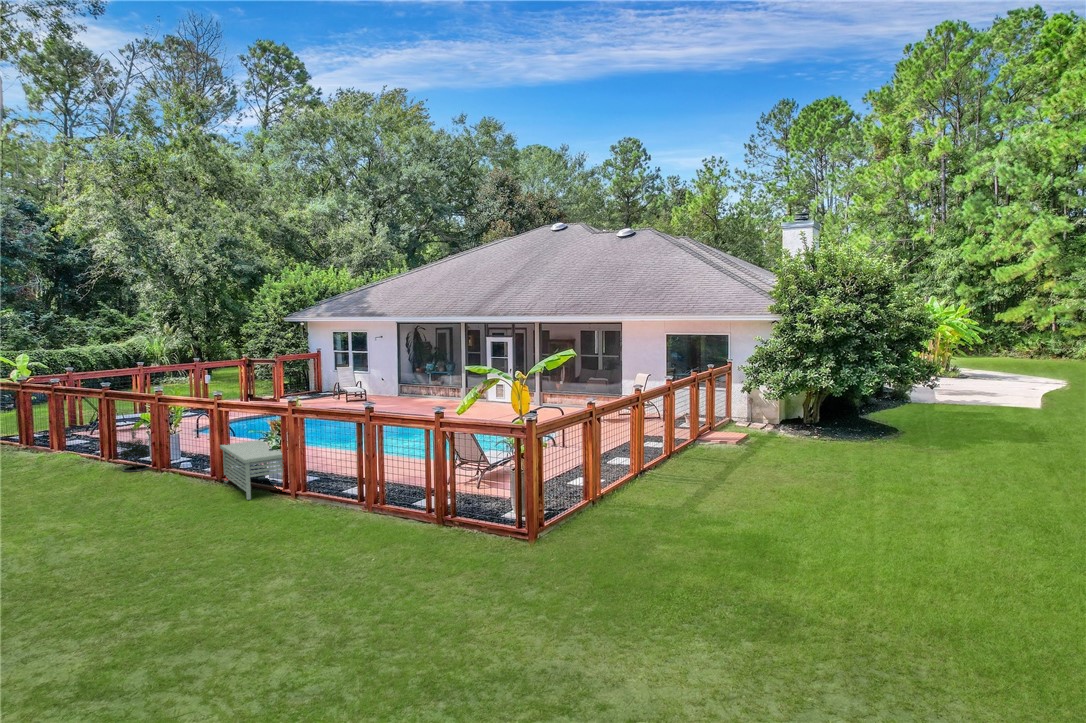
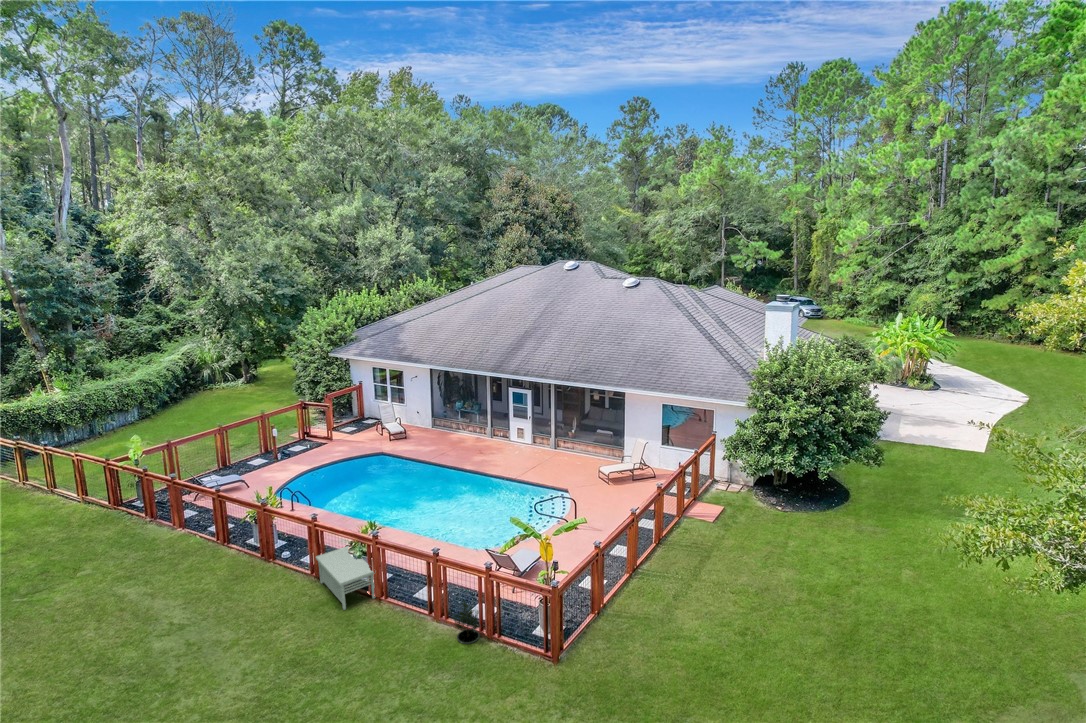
potted tree: present [118,428,150,472] -> present [452,601,480,644]

